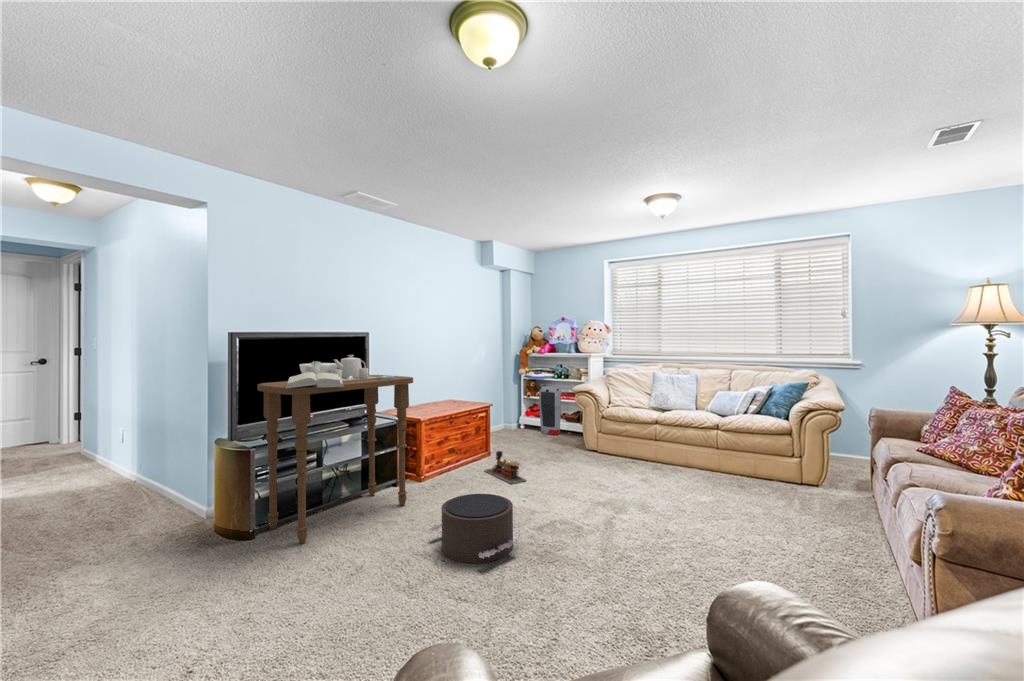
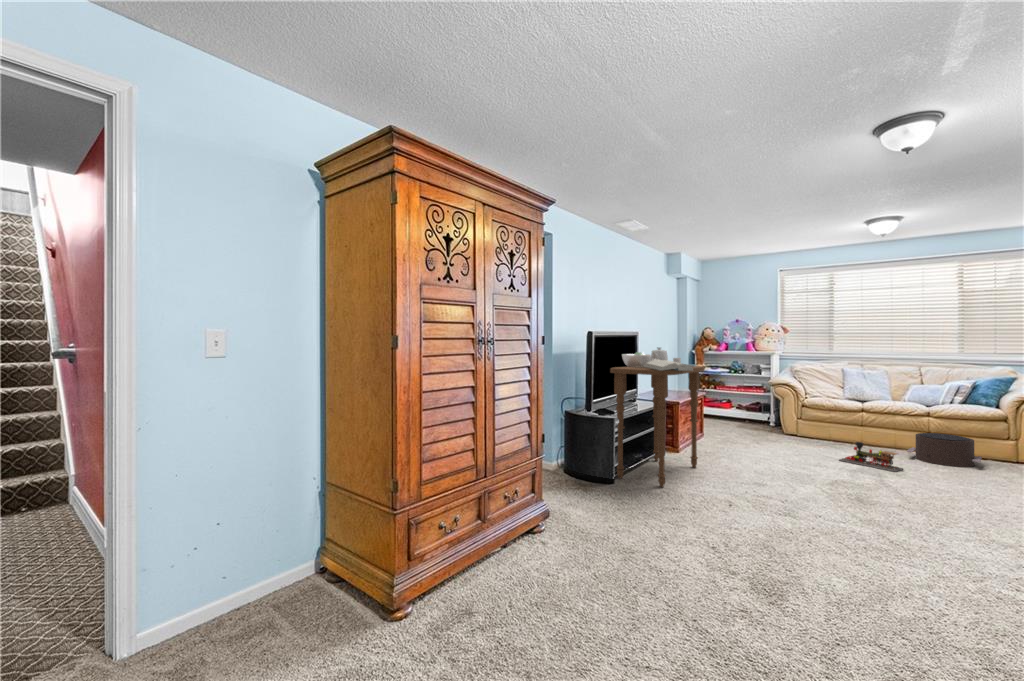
air purifier: present [539,386,561,435] -> none [718,381,741,424]
toy train: present [484,451,526,484] -> present [839,442,903,472]
pouf: present [430,494,514,563] -> present [907,433,982,467]

